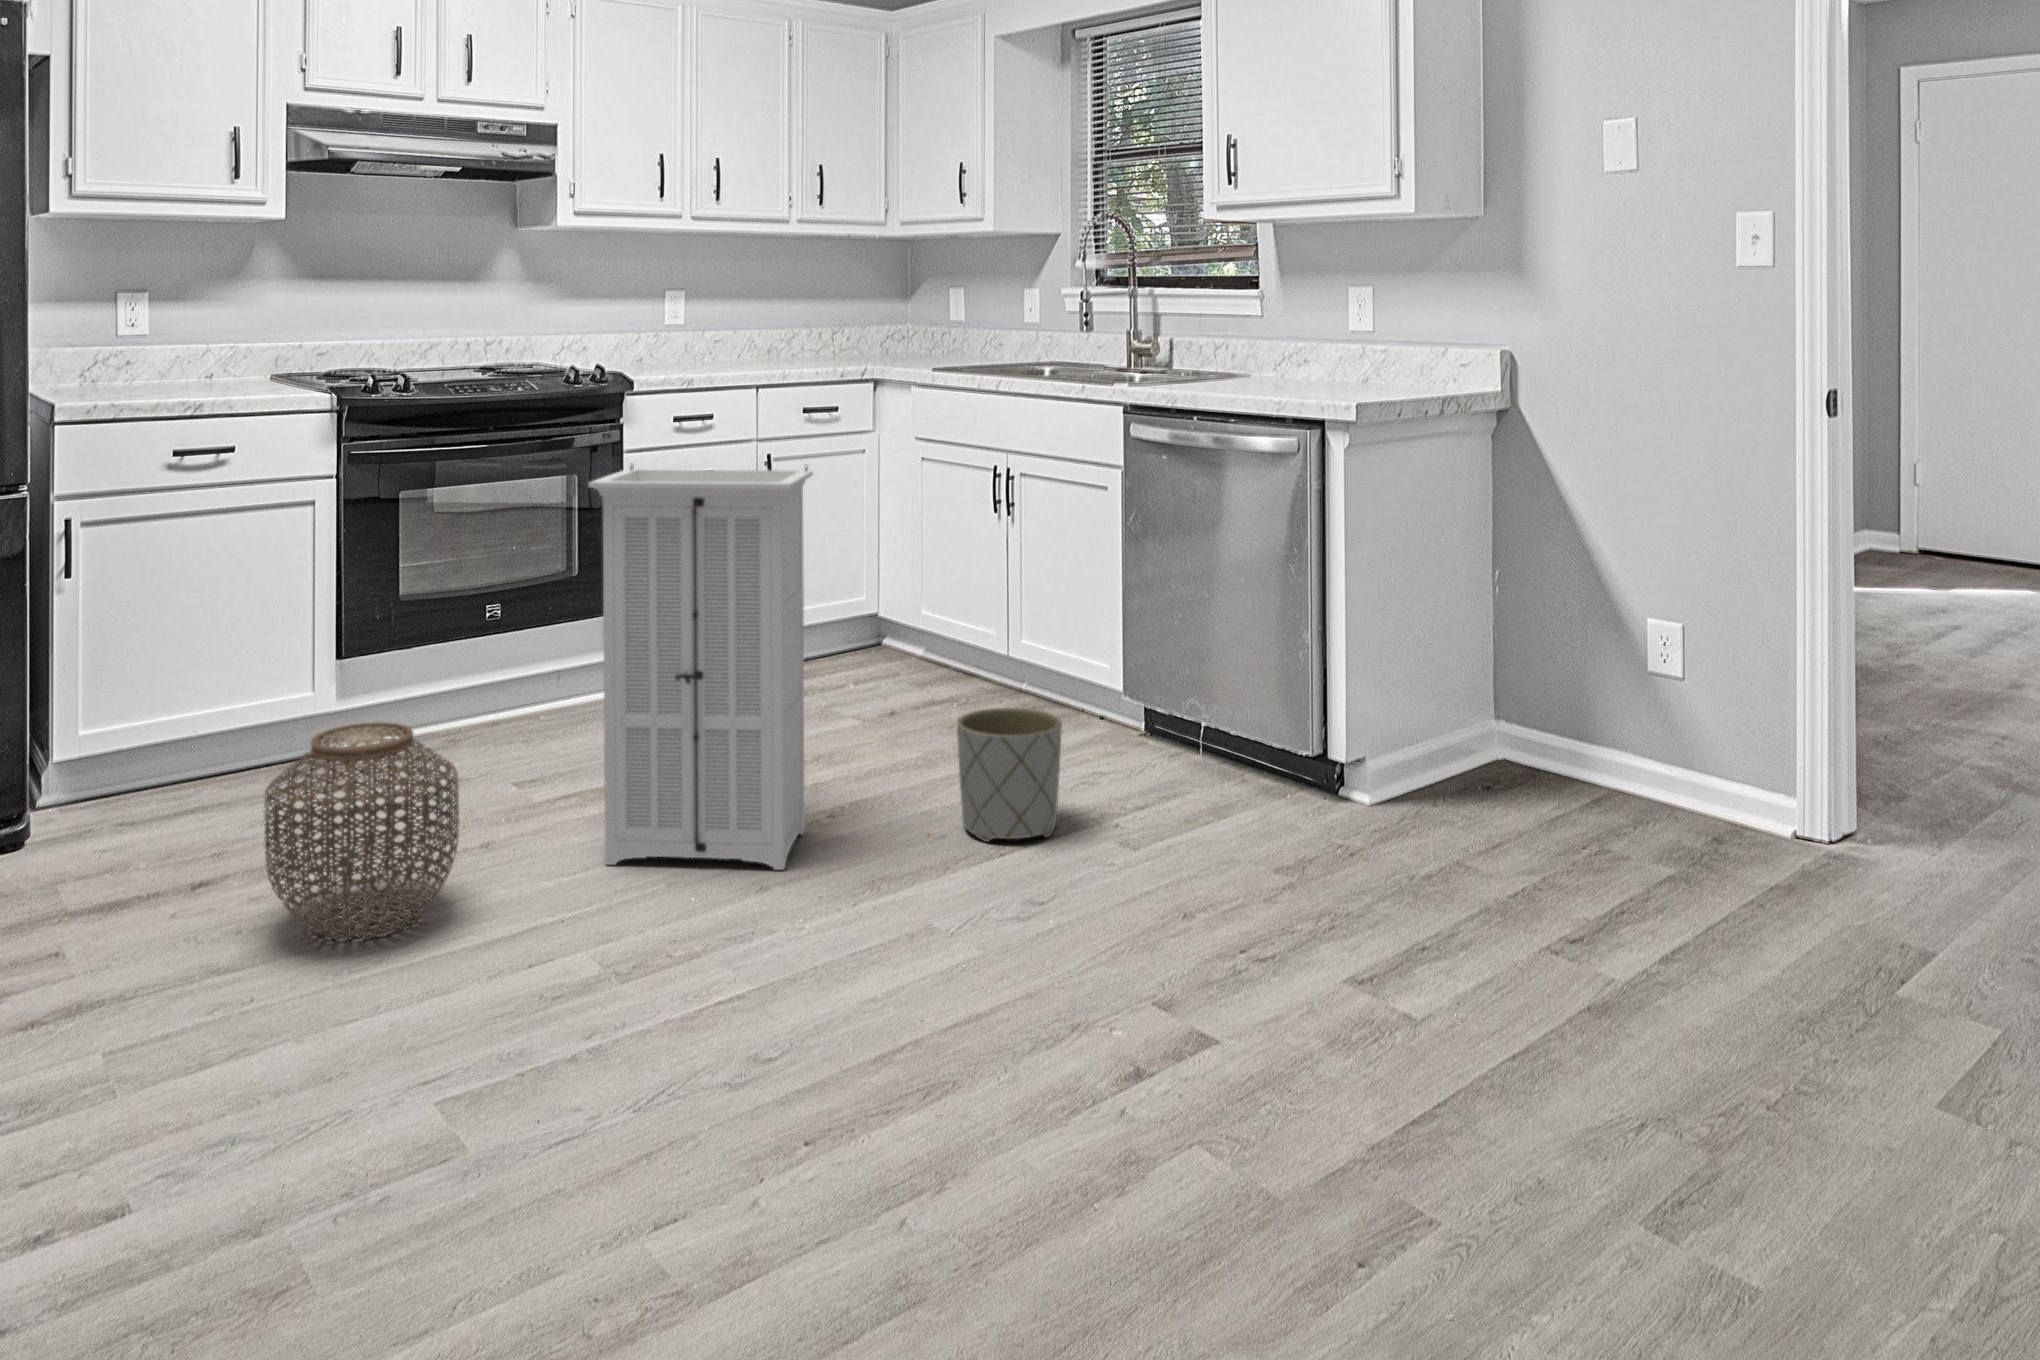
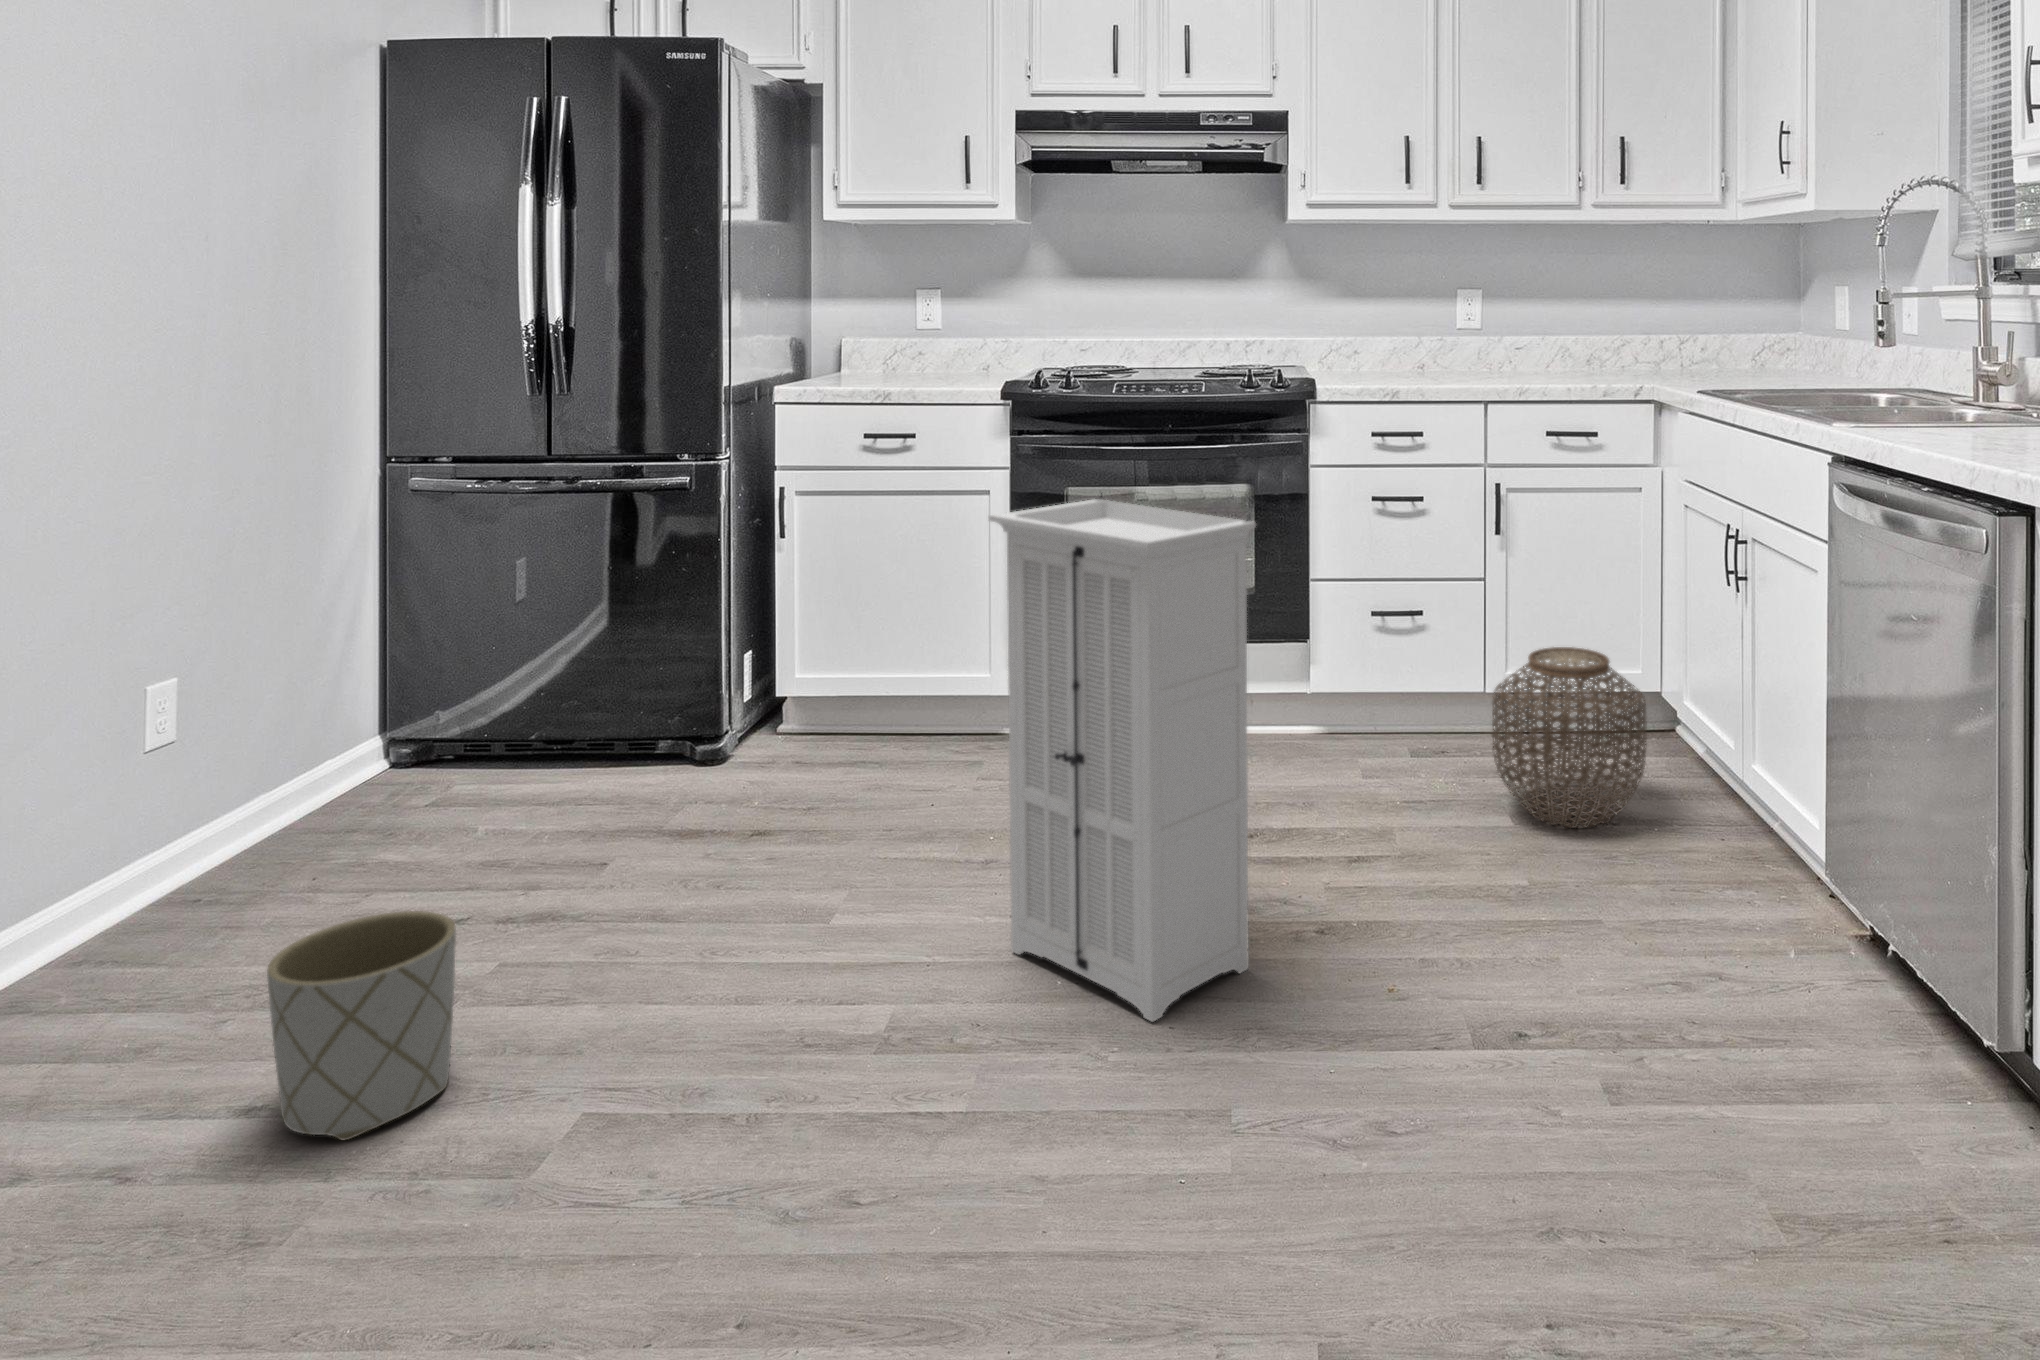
planter: present [957,708,1062,842] -> present [267,911,456,1140]
woven basket: present [264,722,459,940] -> present [1492,647,1647,828]

